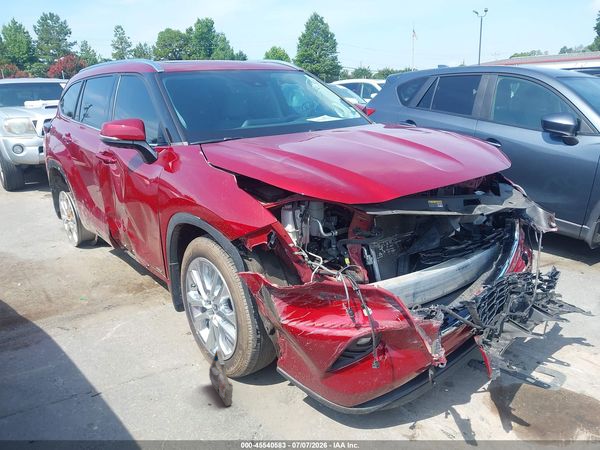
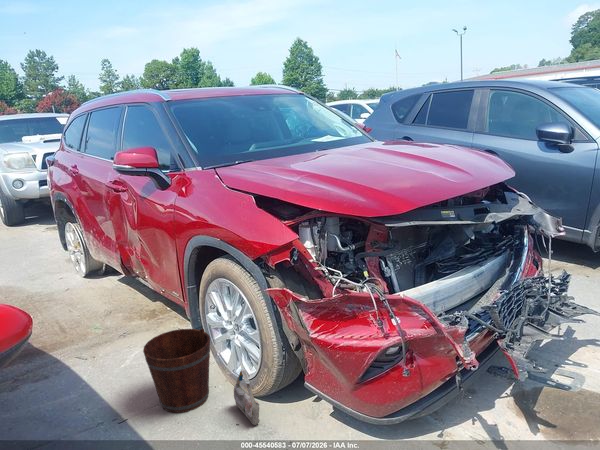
bucket: none [120,305,189,389] -> present [143,329,210,413]

